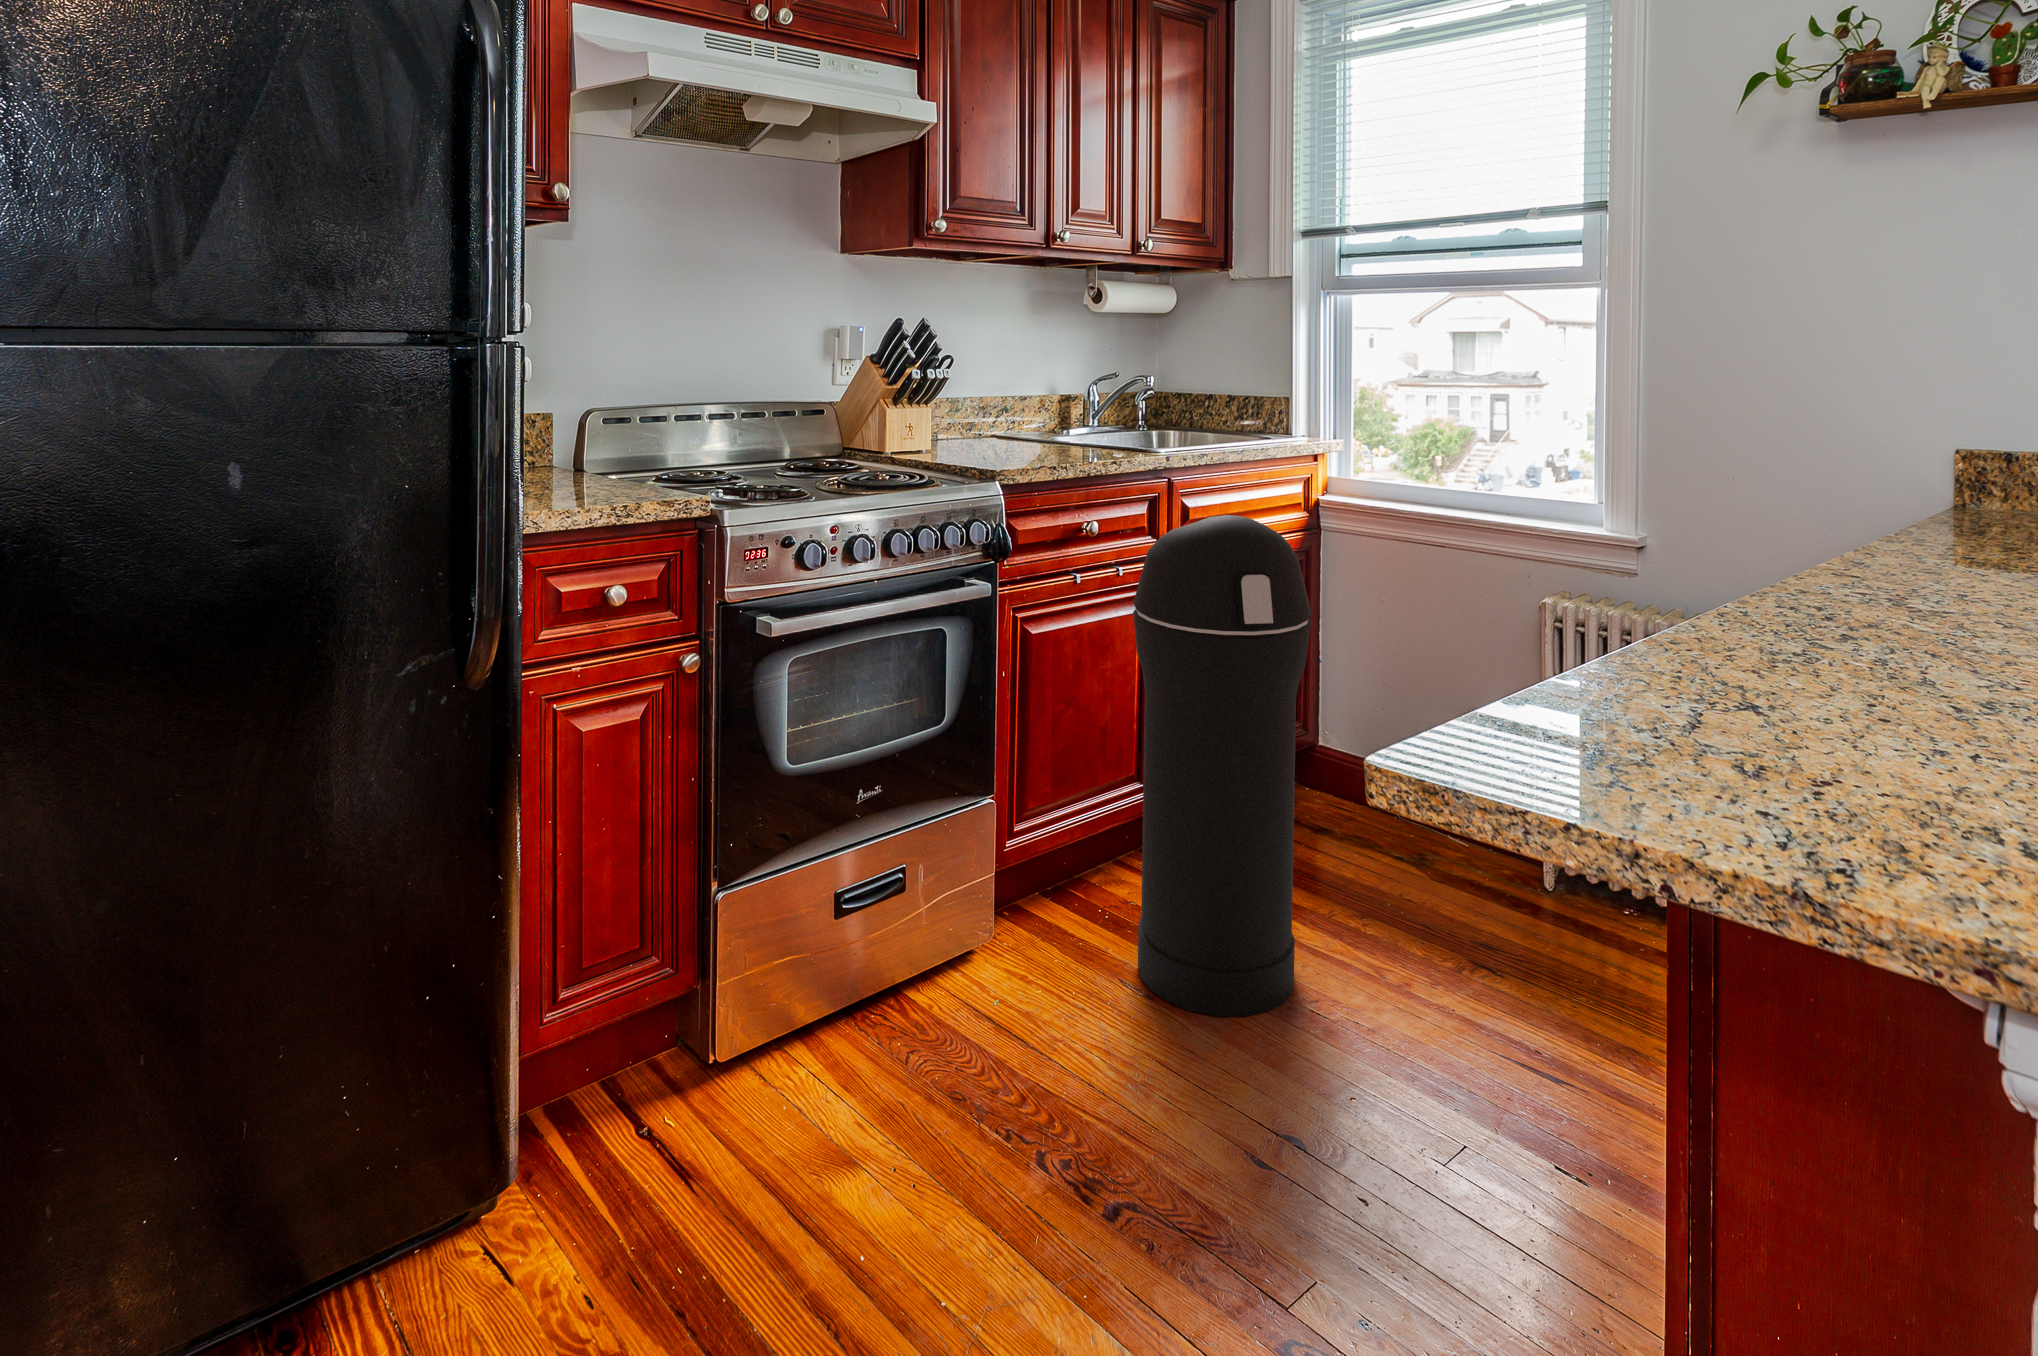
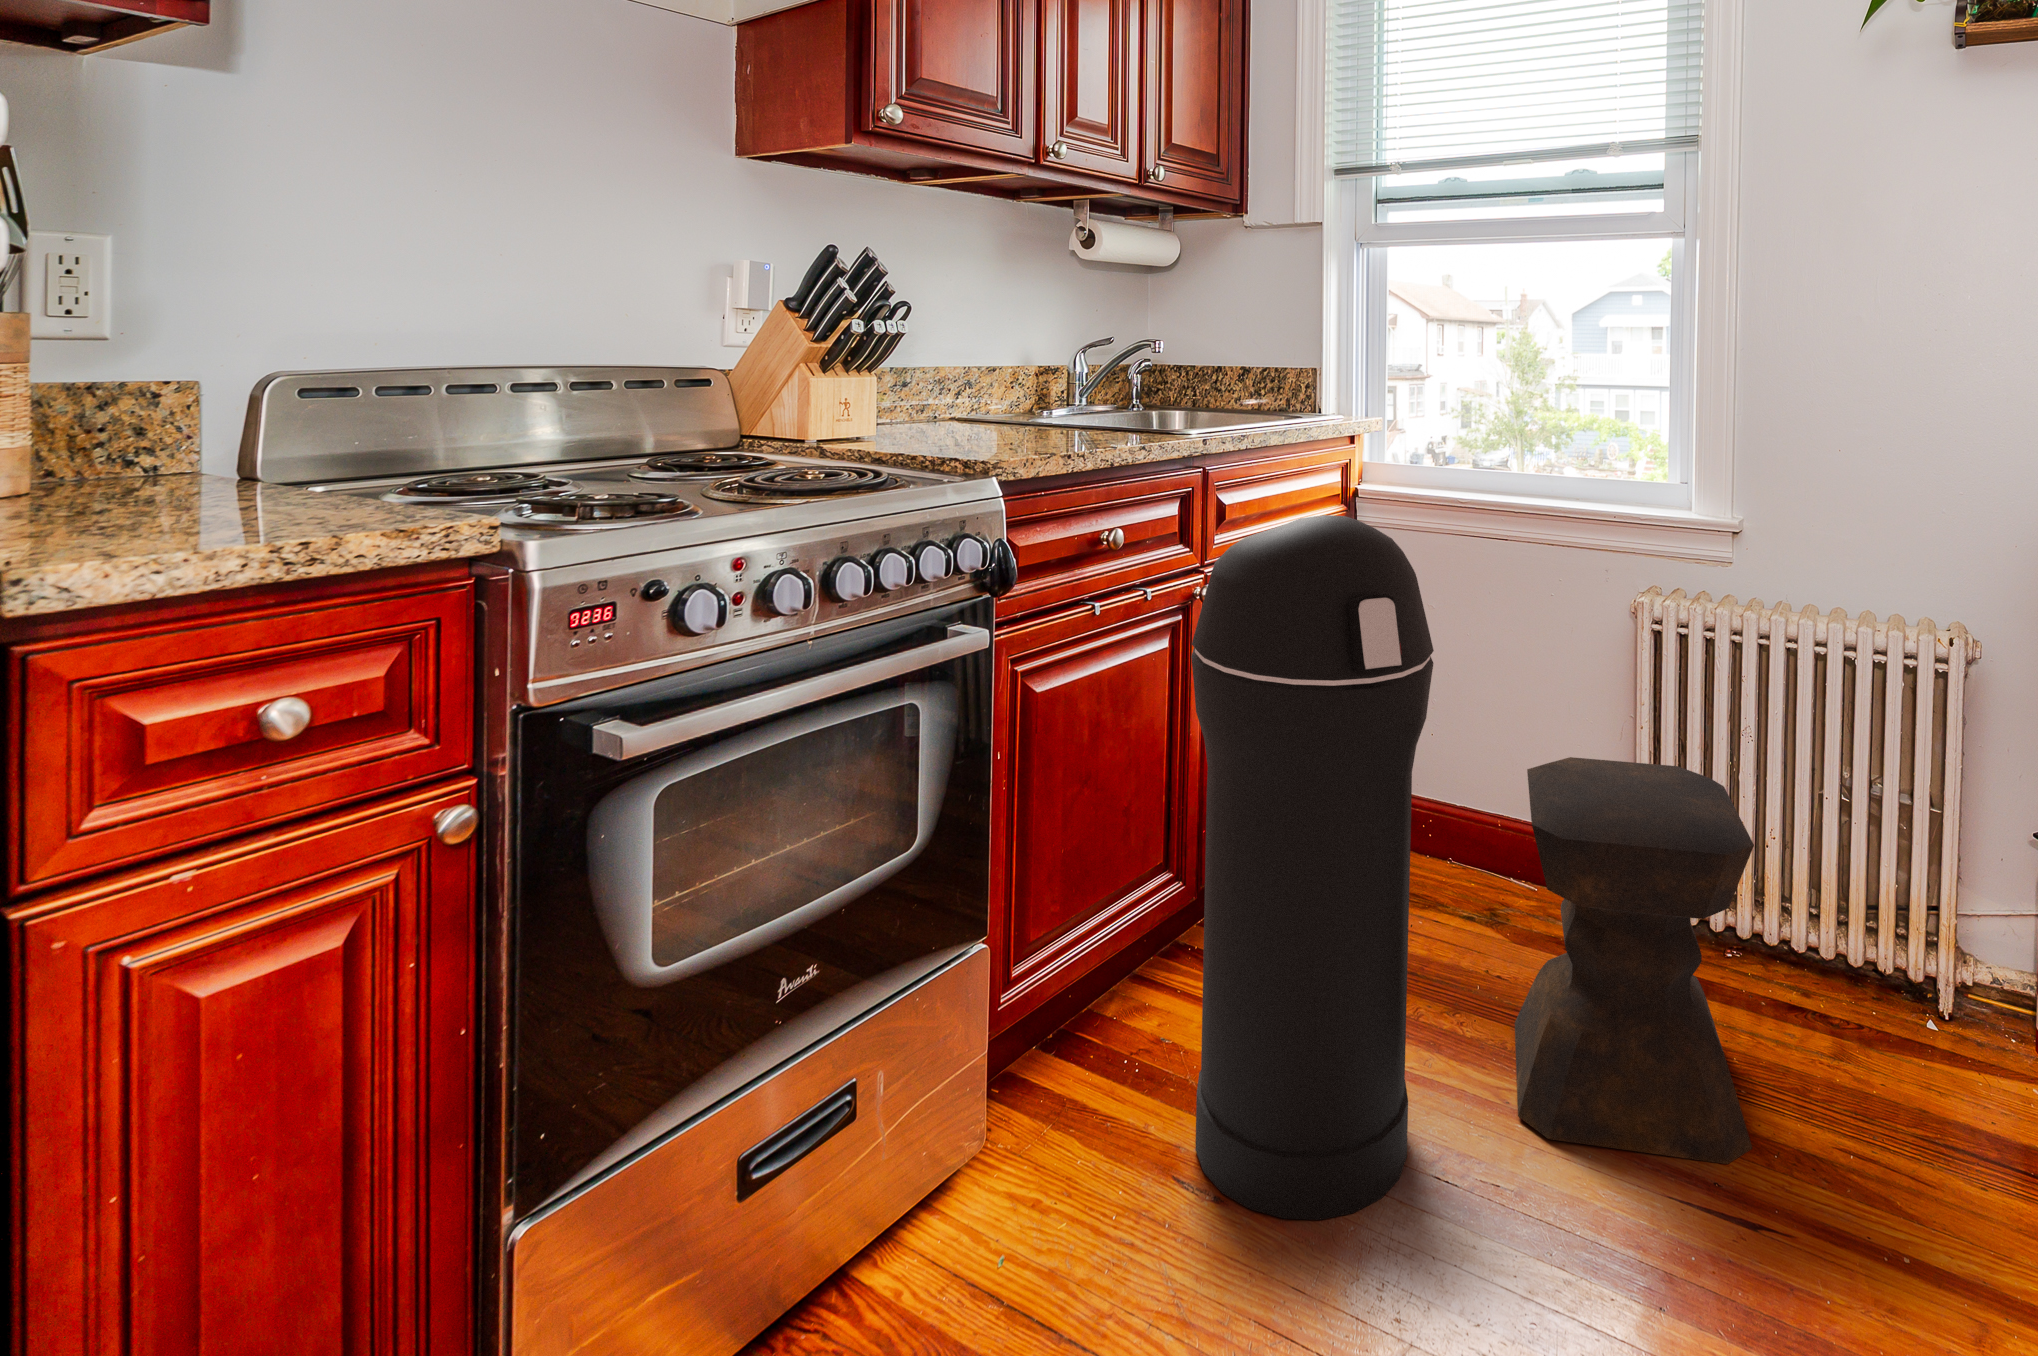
stool: none [1387,717,1578,1036] -> present [1515,757,1754,1164]

